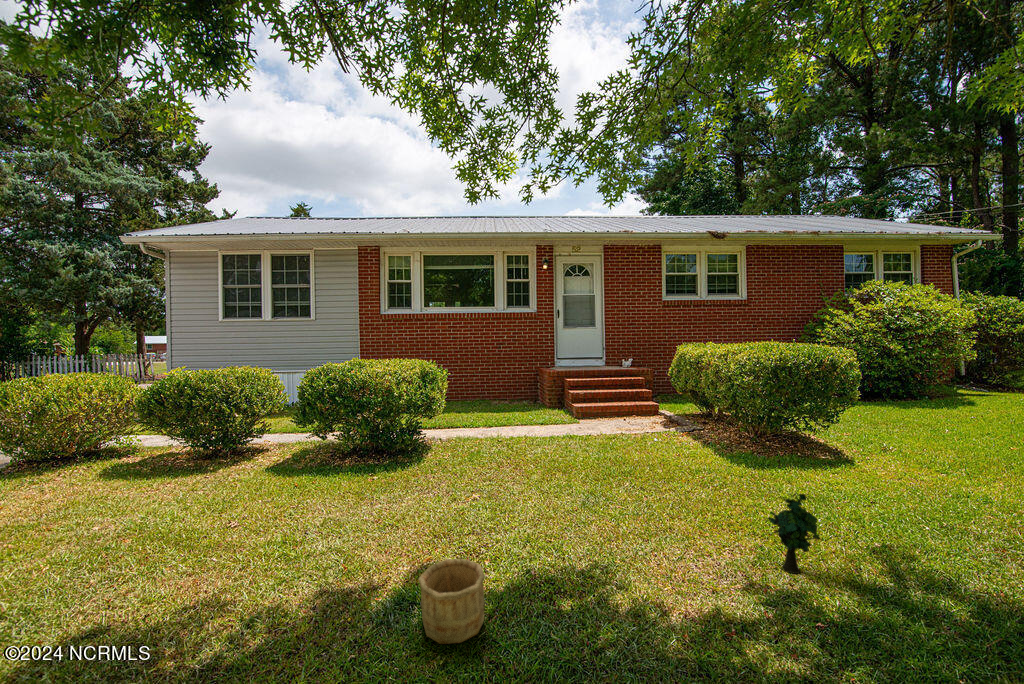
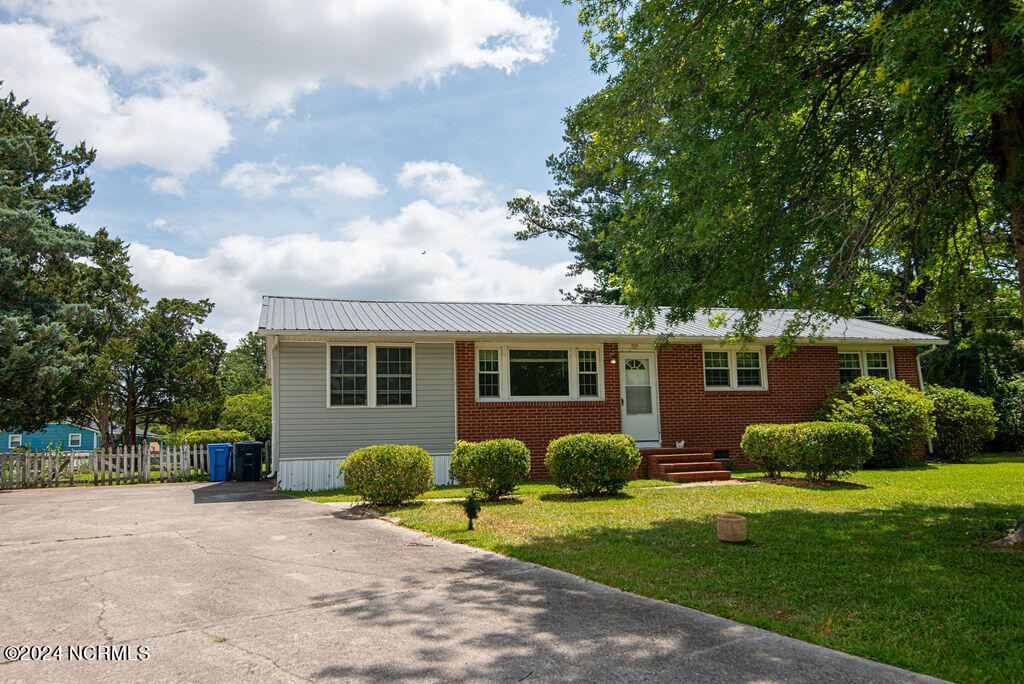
decorative plant: present [767,493,820,574] -> present [462,493,481,530]

